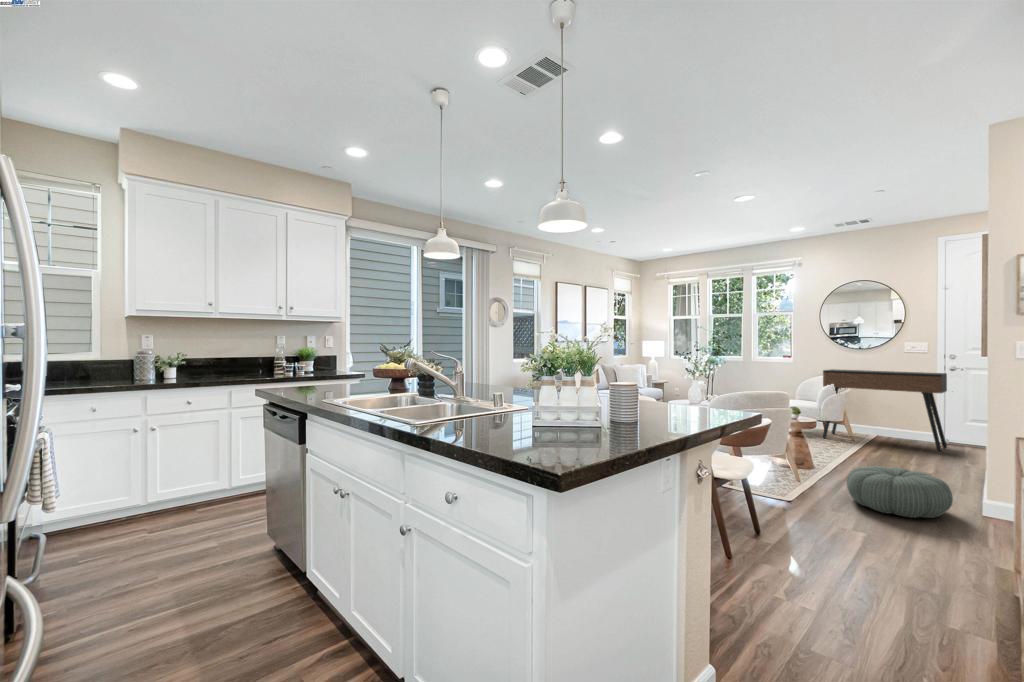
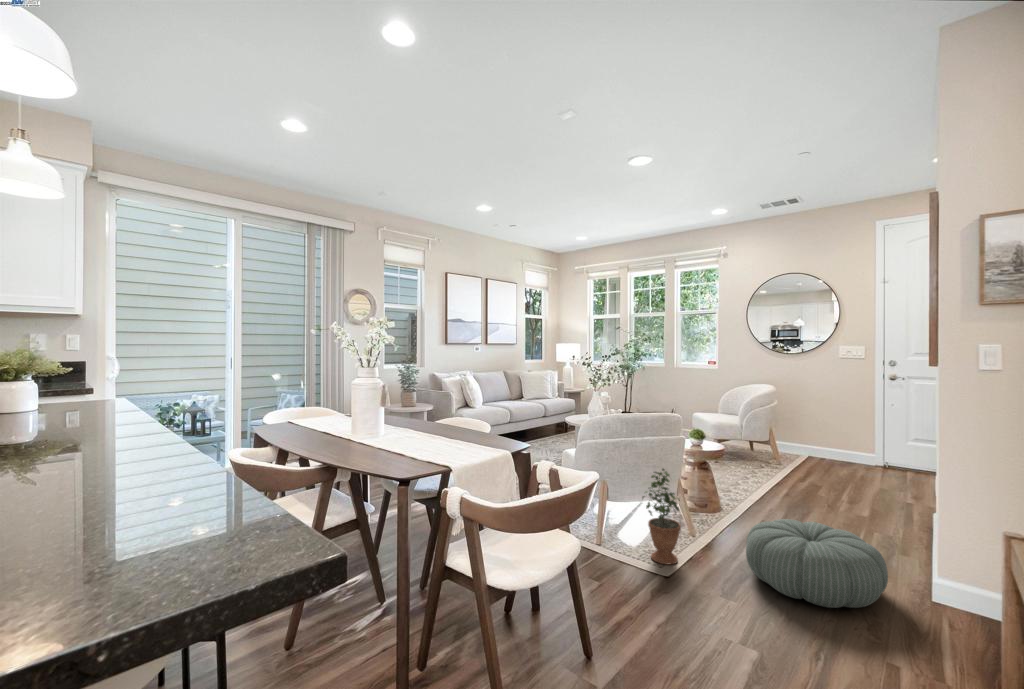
console table: present [823,369,947,453] -> none [744,378,886,483]
potted plant: none [768,429,798,497] -> present [642,469,681,565]

